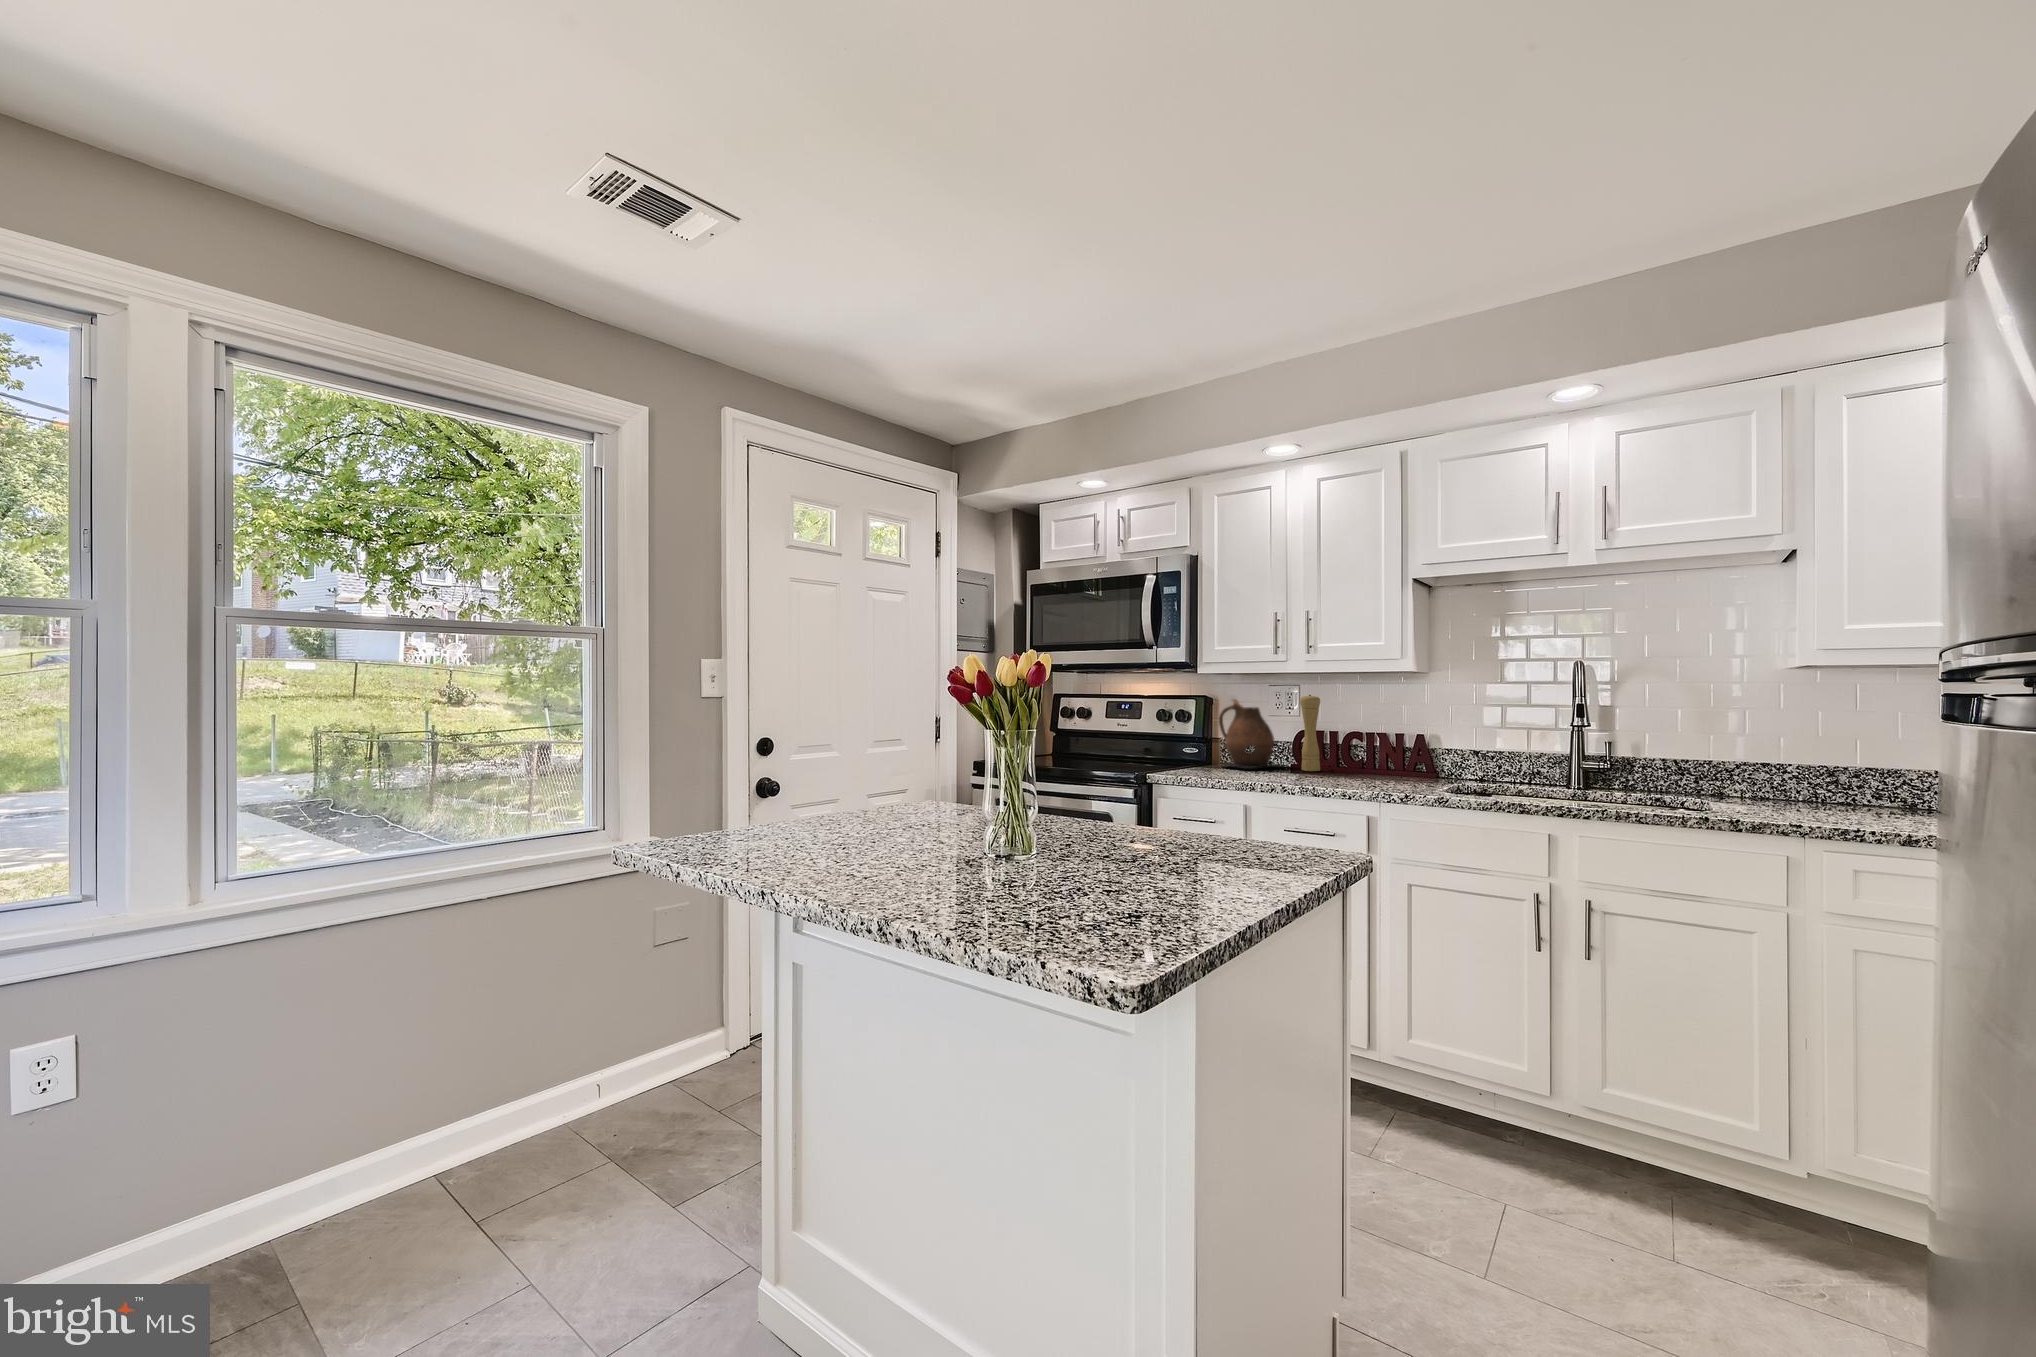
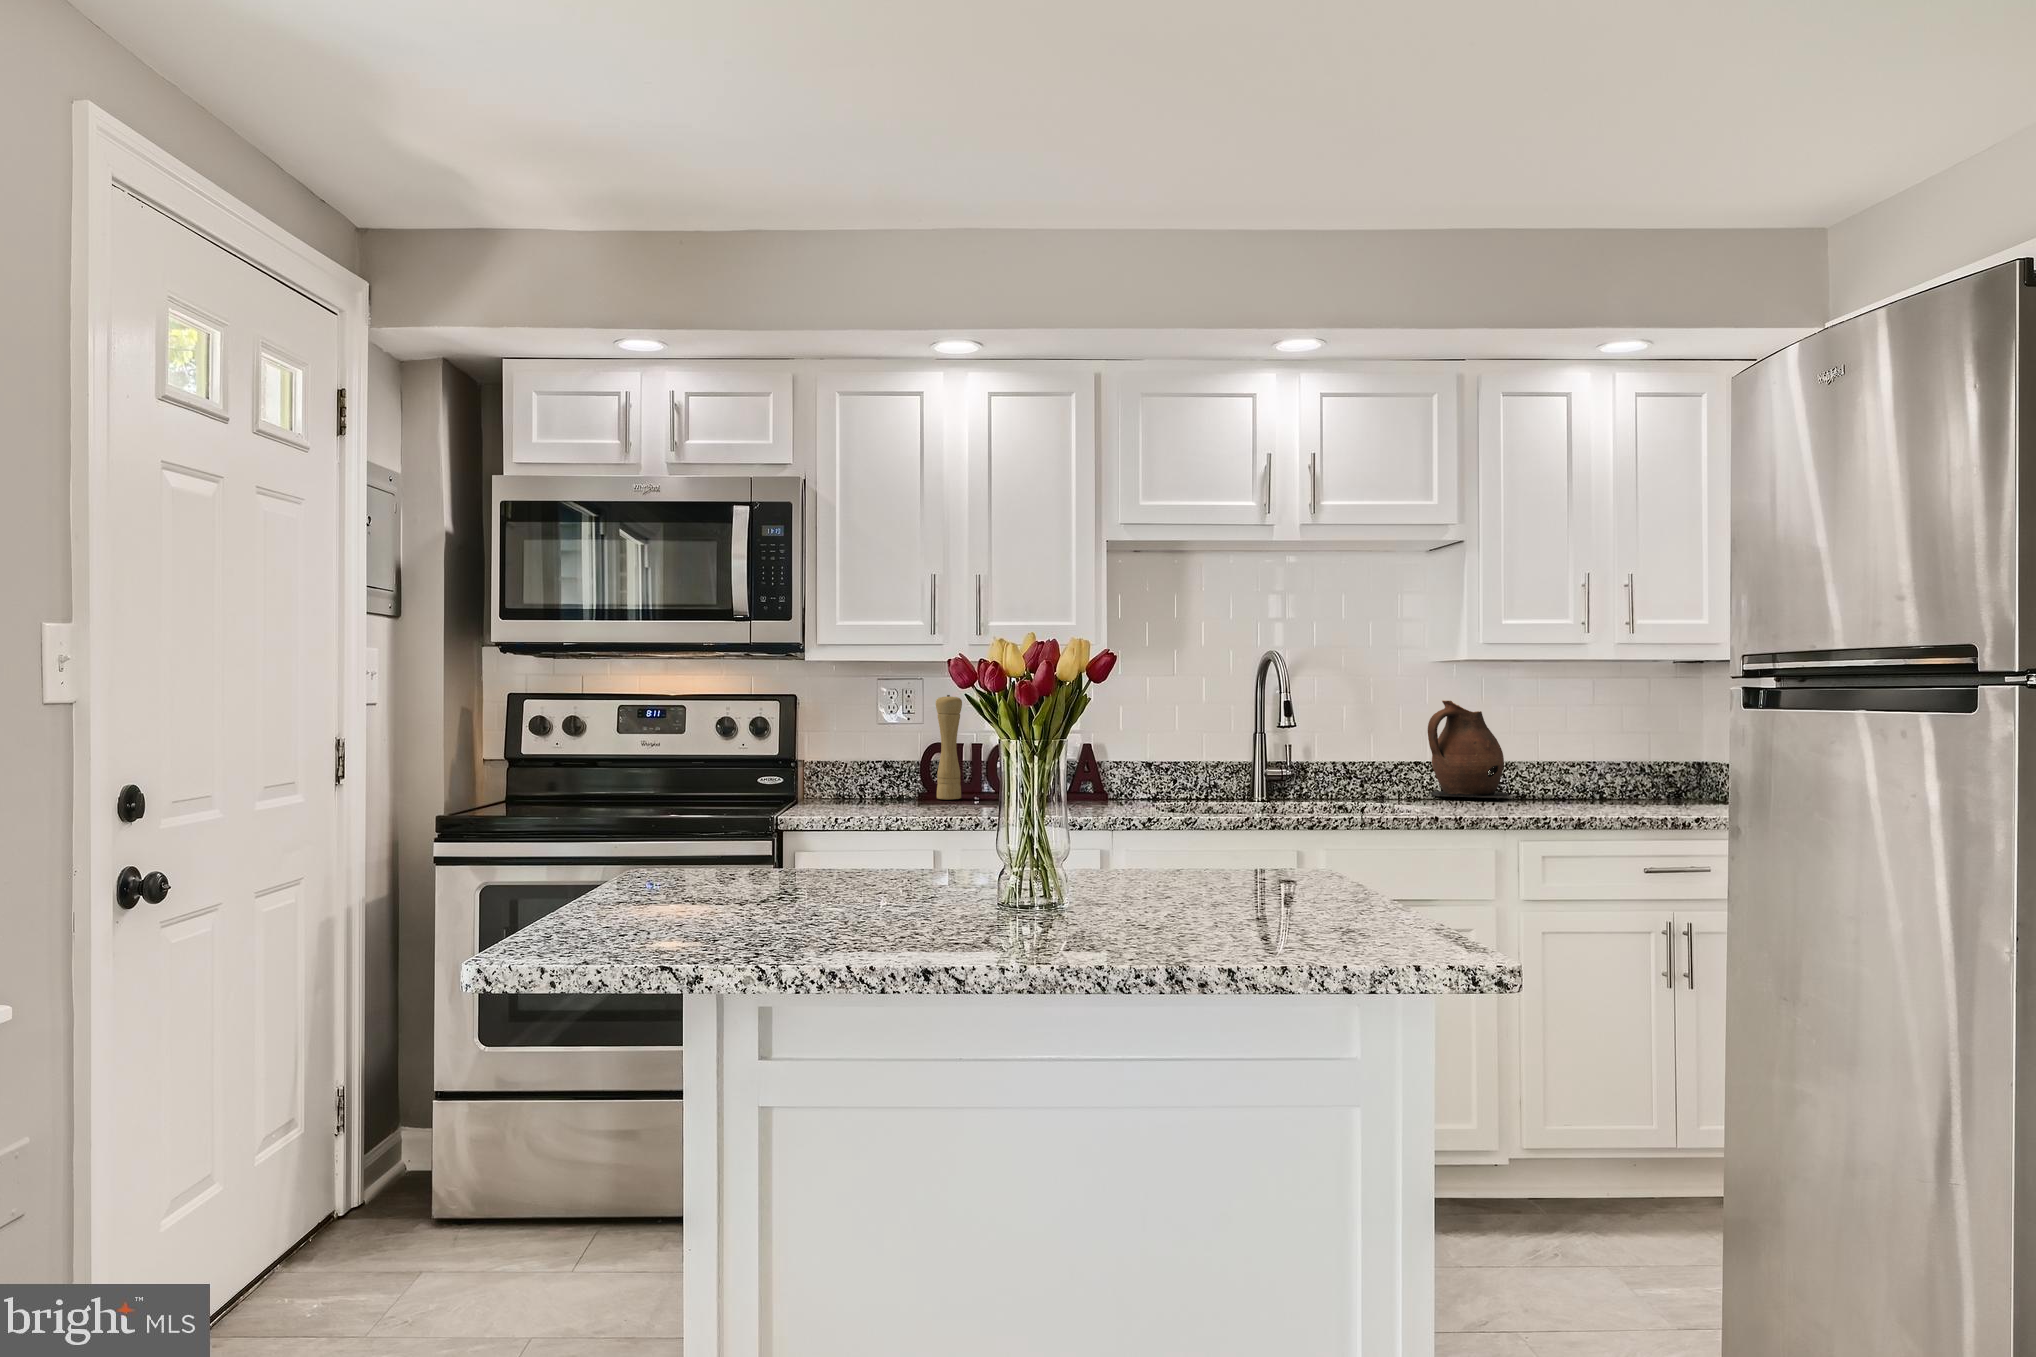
ceramic pitcher: present [1219,699,1287,768] -> present [1428,701,1508,800]

